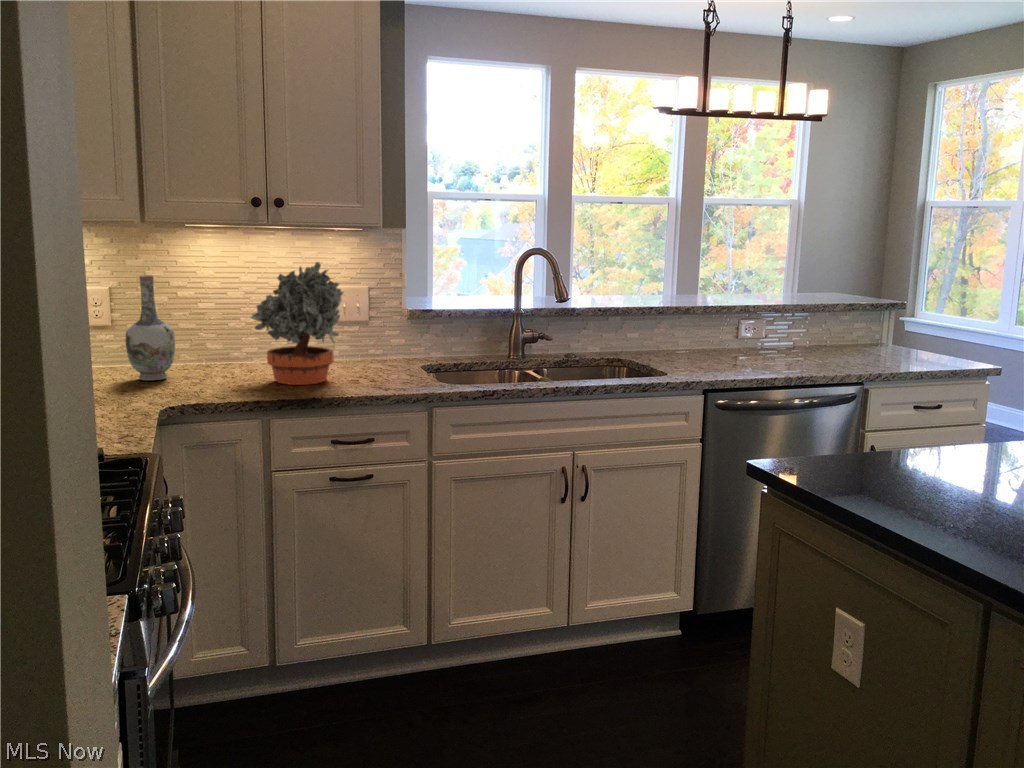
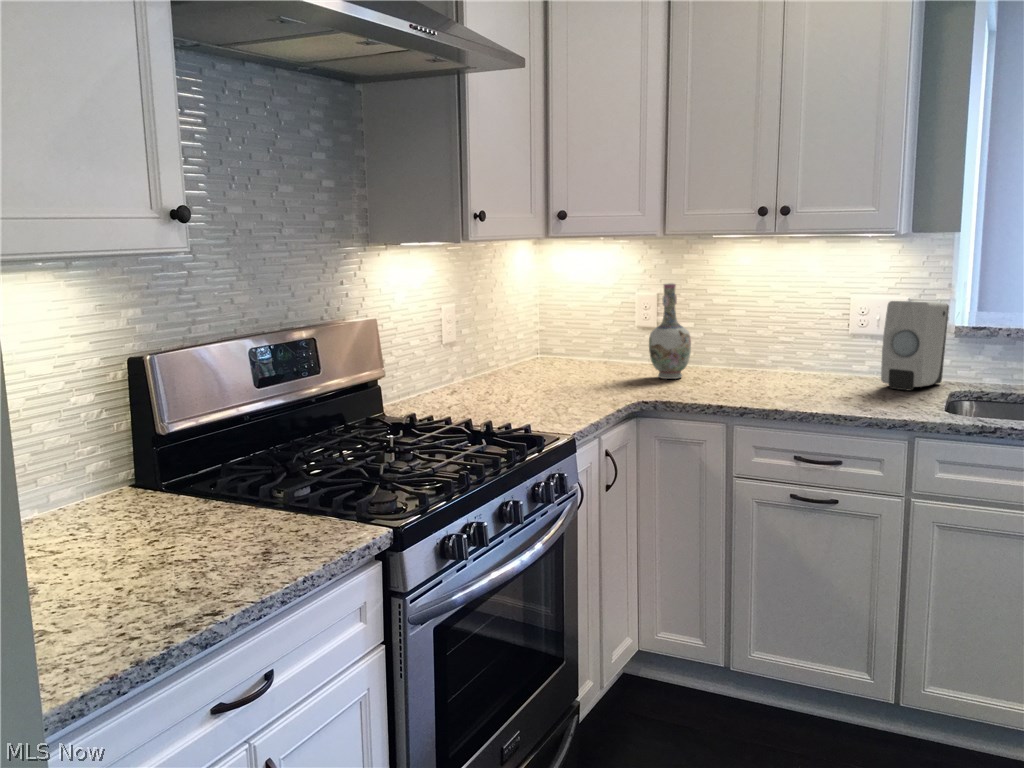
potted plant: present [250,262,344,385] -> none [753,269,853,397]
soap dispenser: none [365,290,405,369] -> present [881,301,949,391]

